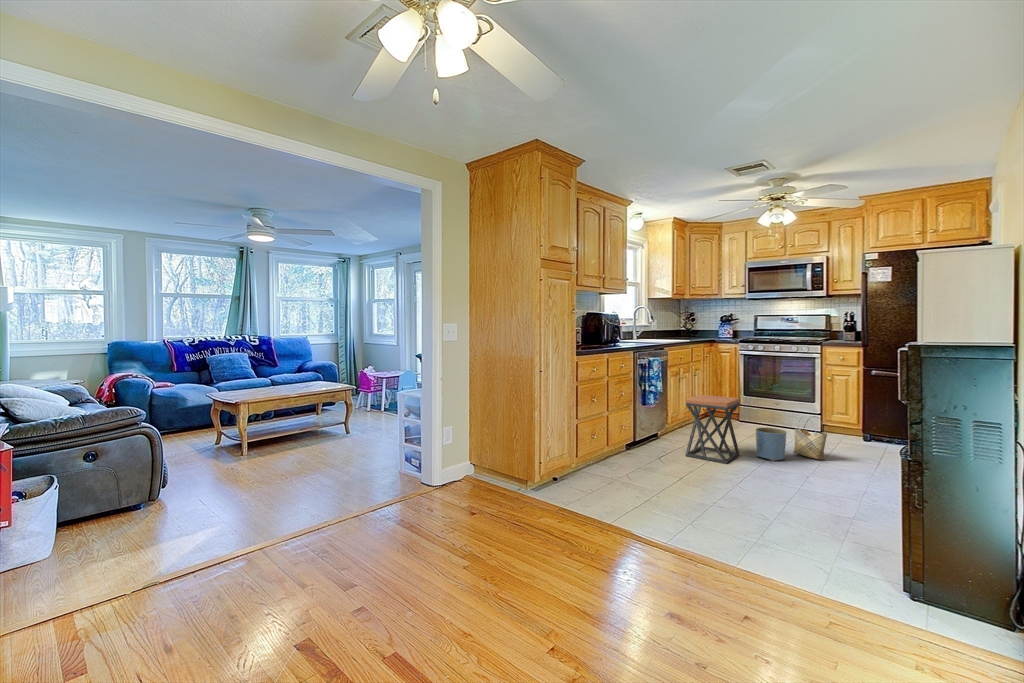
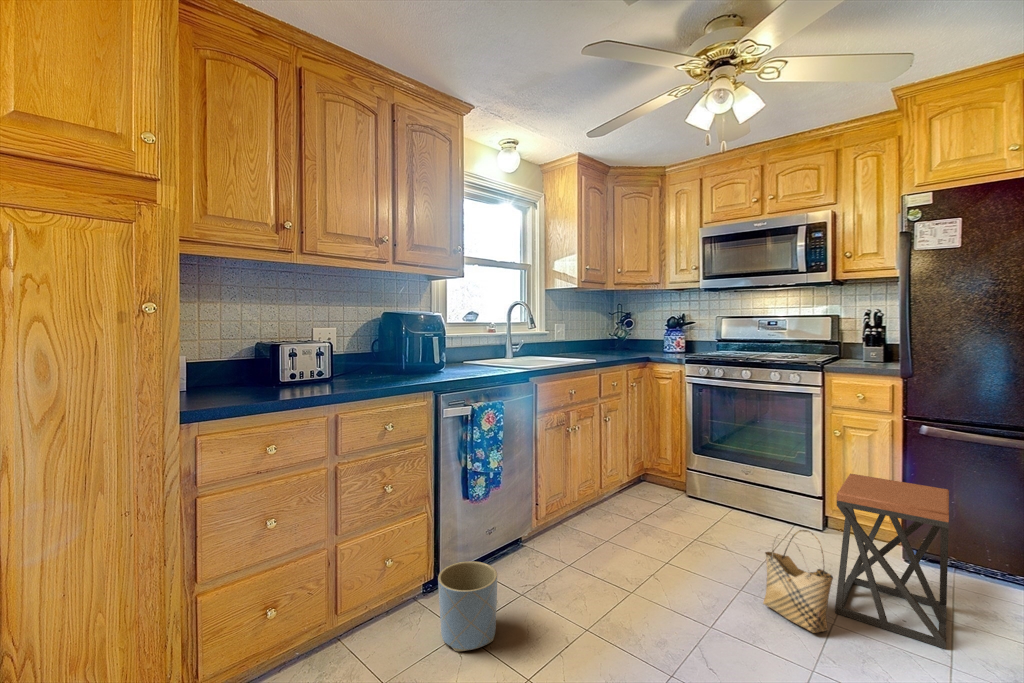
stool: present [686,395,740,464] -> present [835,474,949,649]
planter: present [756,428,786,461] -> present [438,561,497,651]

